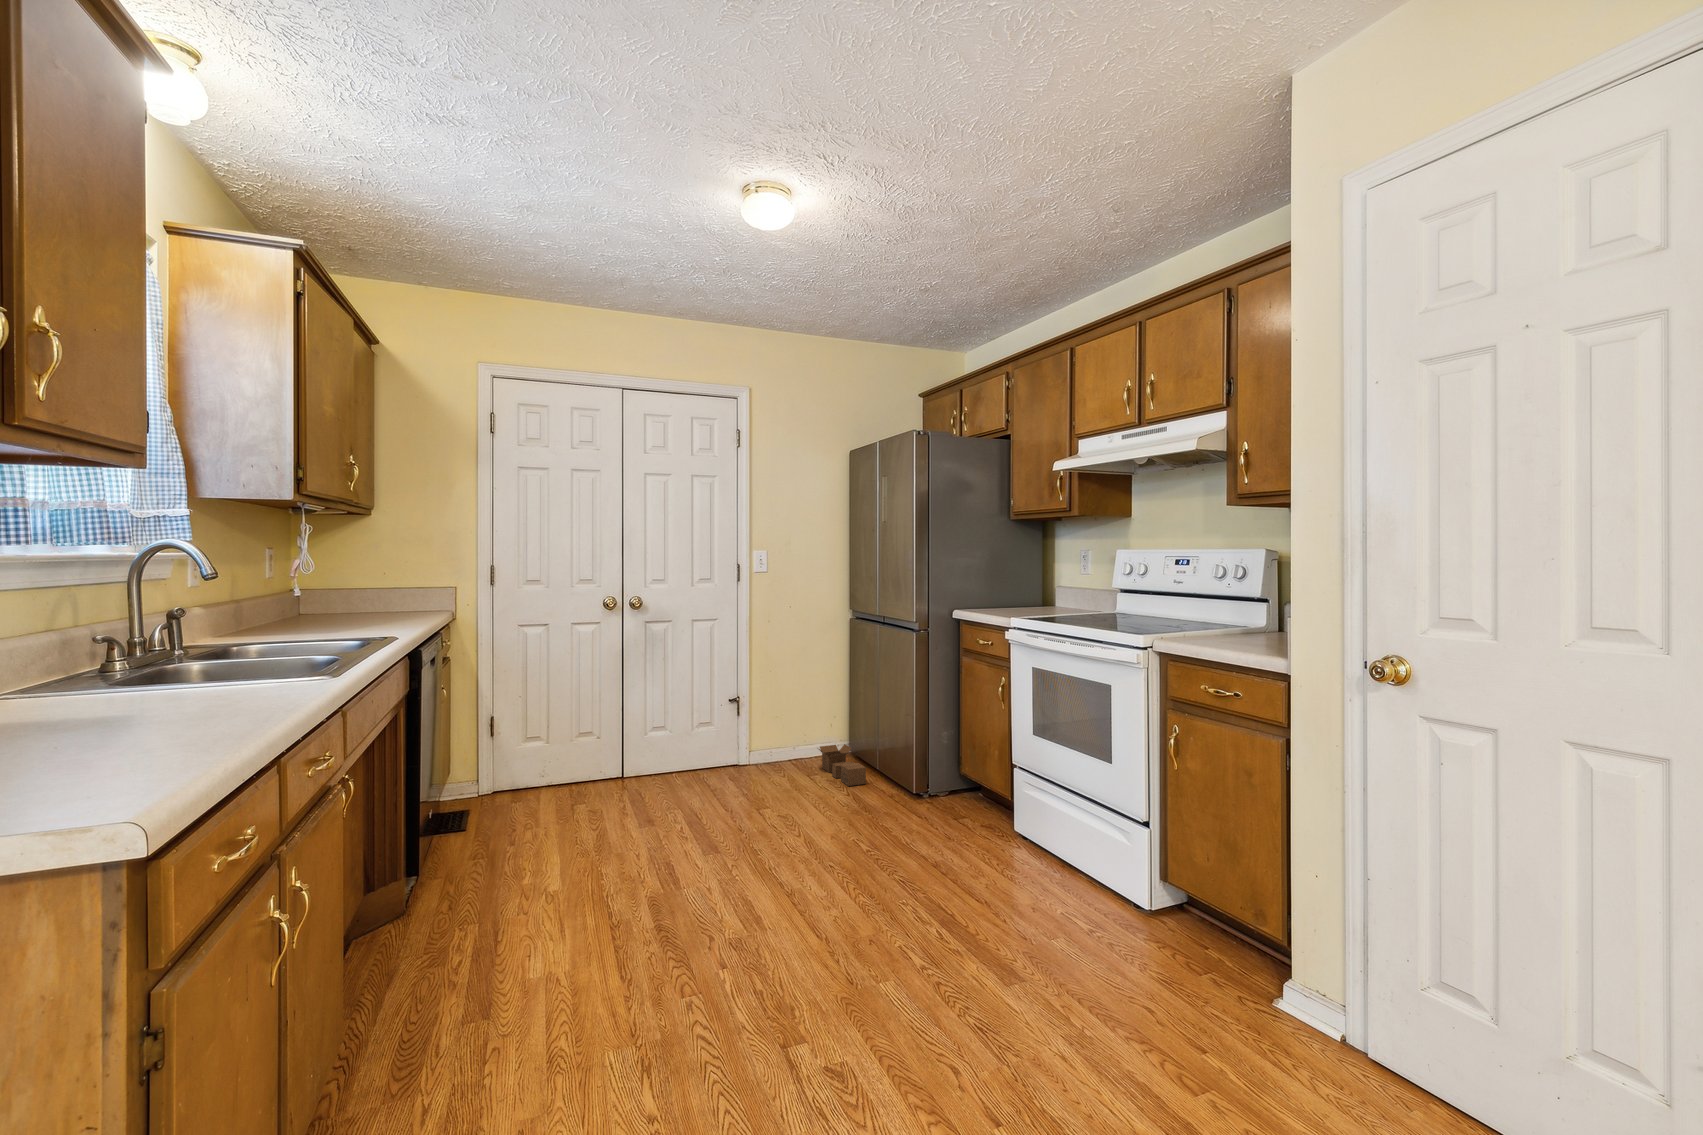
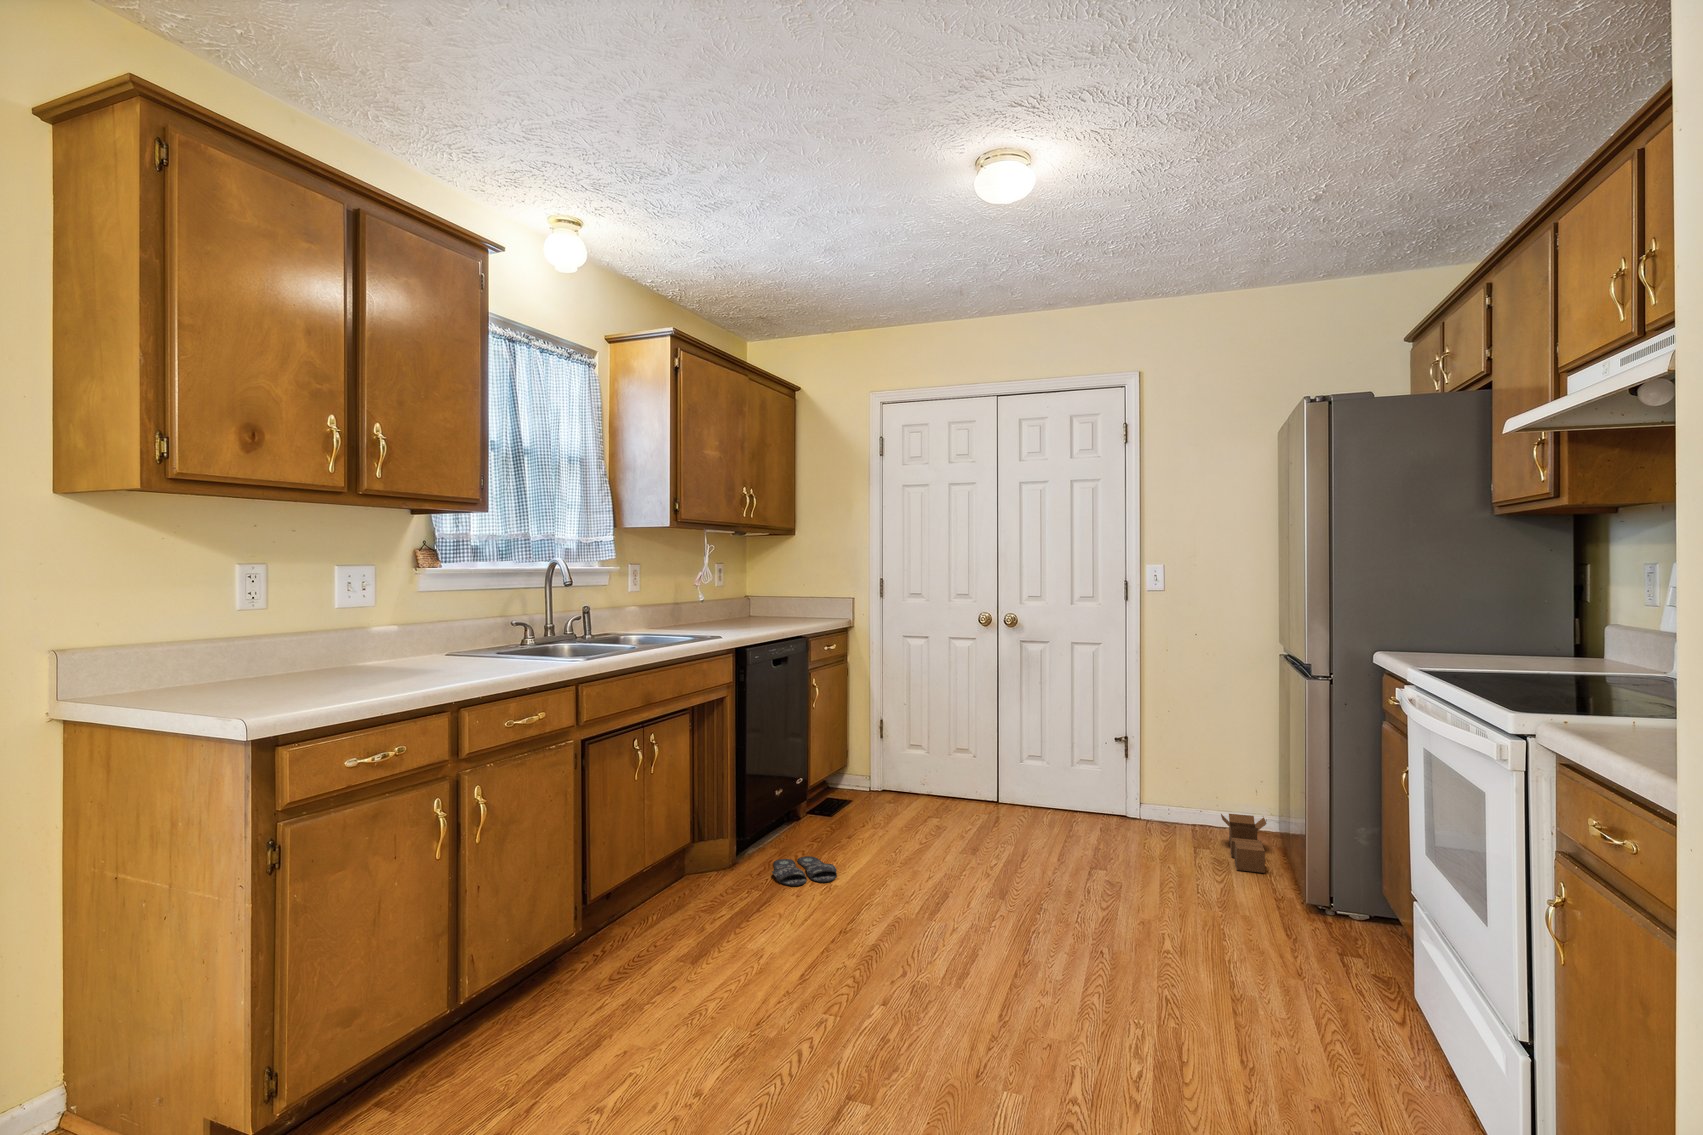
slippers: none [461,869,549,904] -> present [772,856,837,886]

